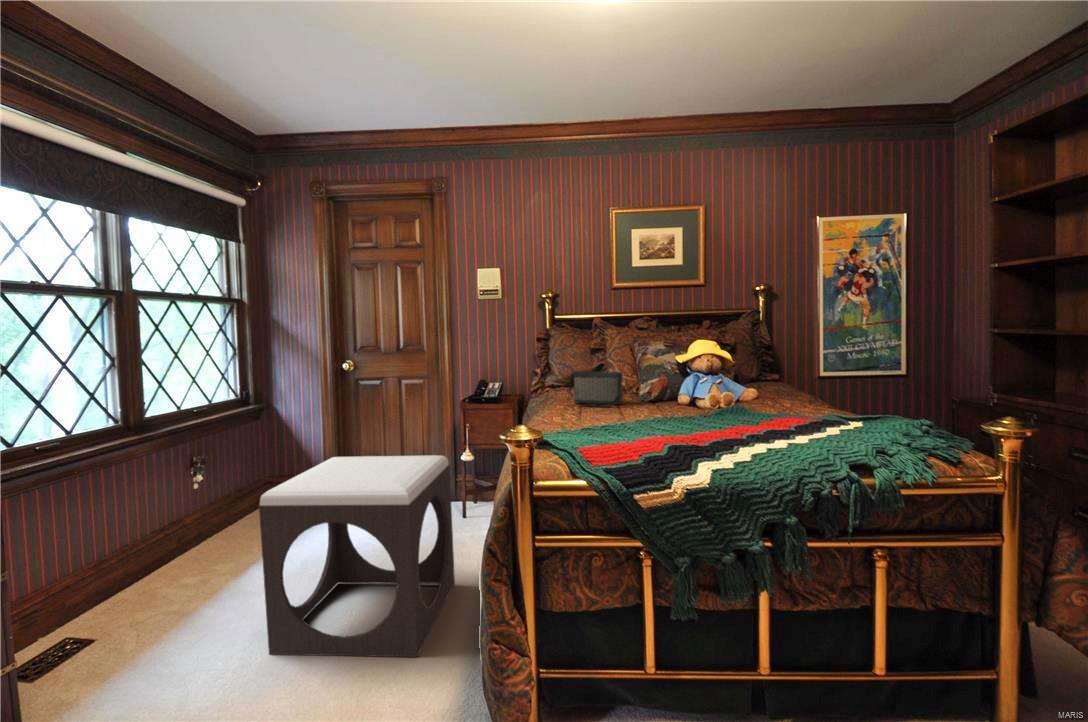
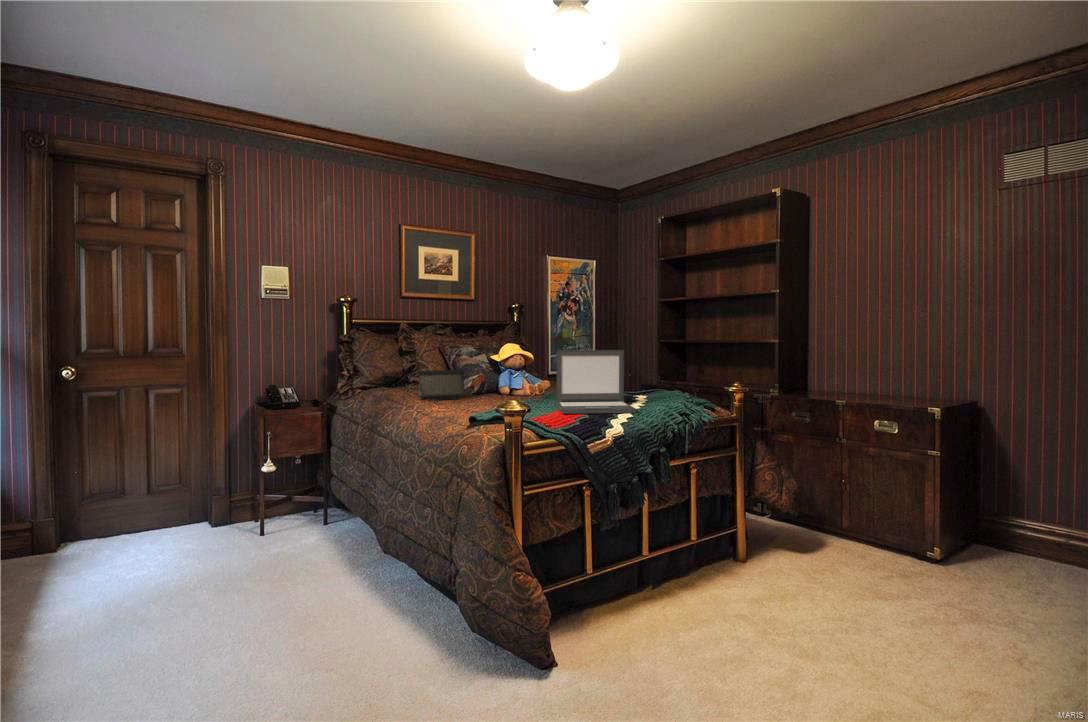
laptop: none [668,350,798,451] -> present [556,350,636,414]
footstool: present [259,455,455,657] -> none [191,454,374,692]

